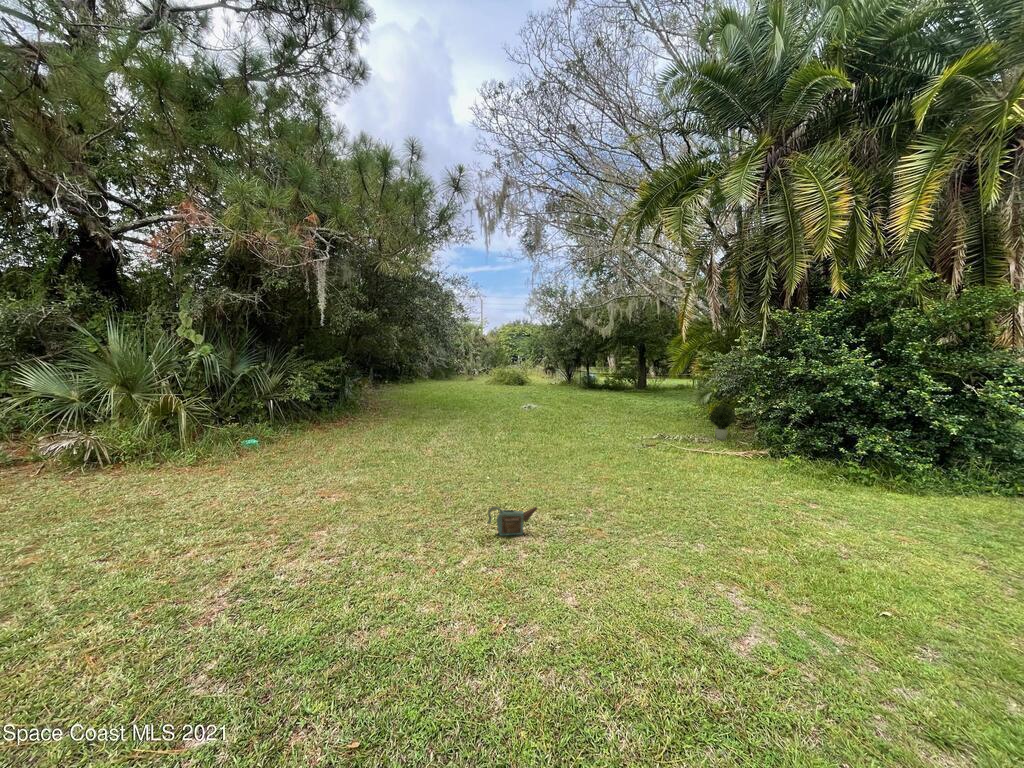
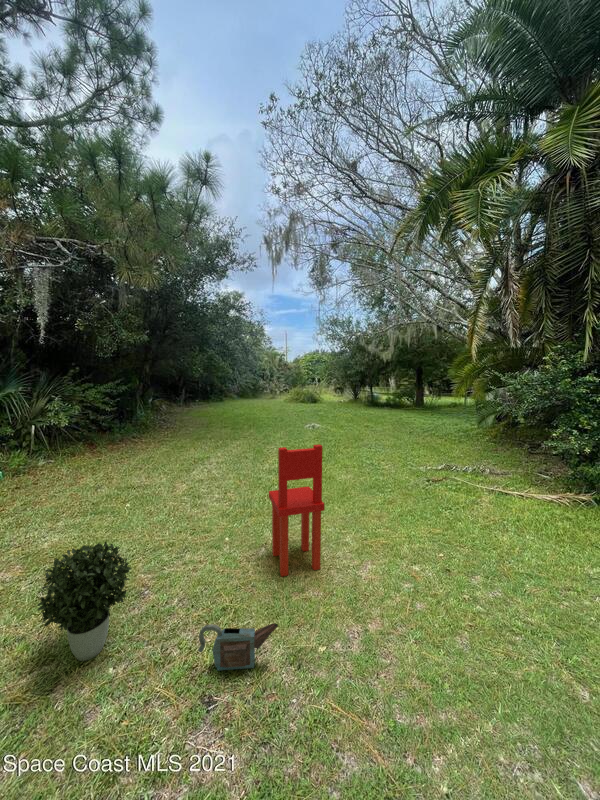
chair: none [514,400,561,501] -> present [269,444,325,577]
potted plant: present [709,405,736,440] -> present [38,542,131,661]

